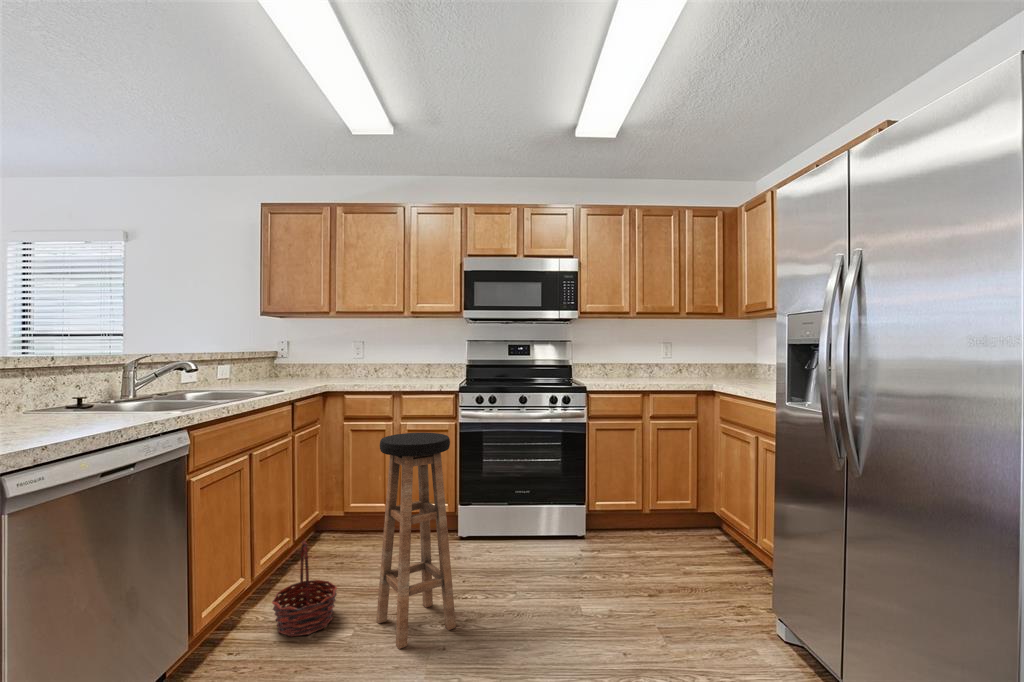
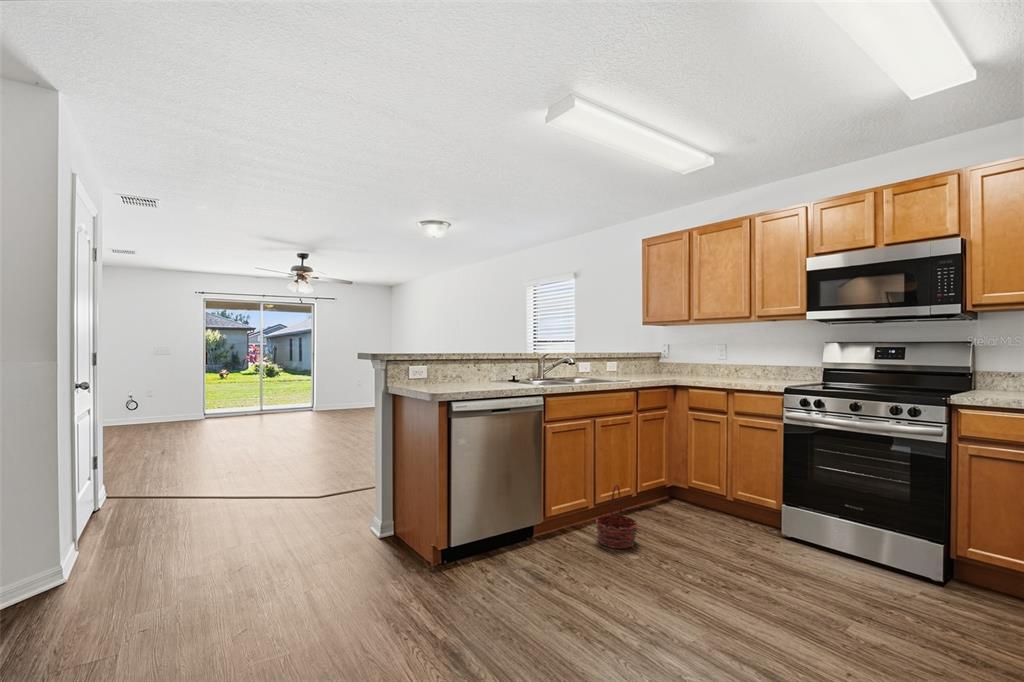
bar stool: present [376,433,456,649] -> none [653,419,712,586]

